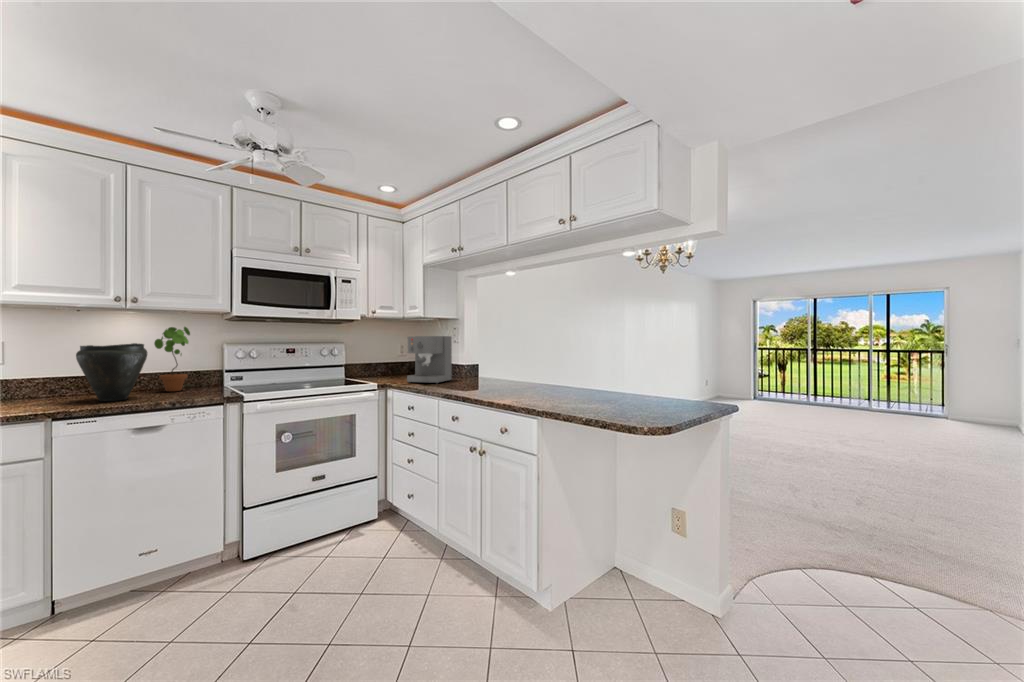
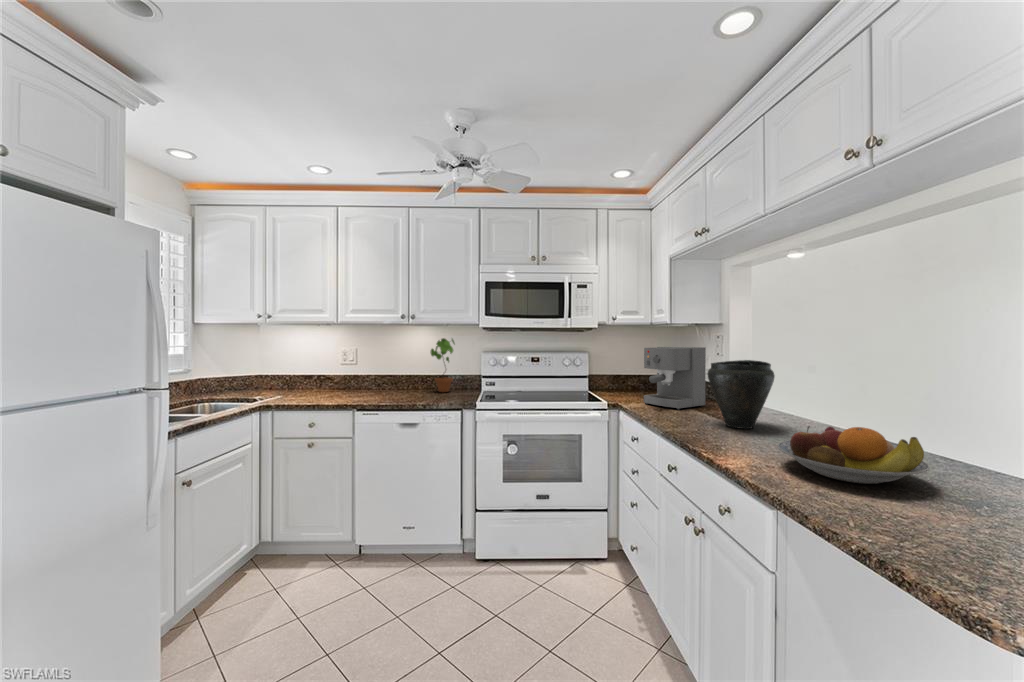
vase: present [76,343,147,401] -> present [708,360,775,429]
fruit bowl: none [523,372,586,401] -> present [777,426,930,484]

